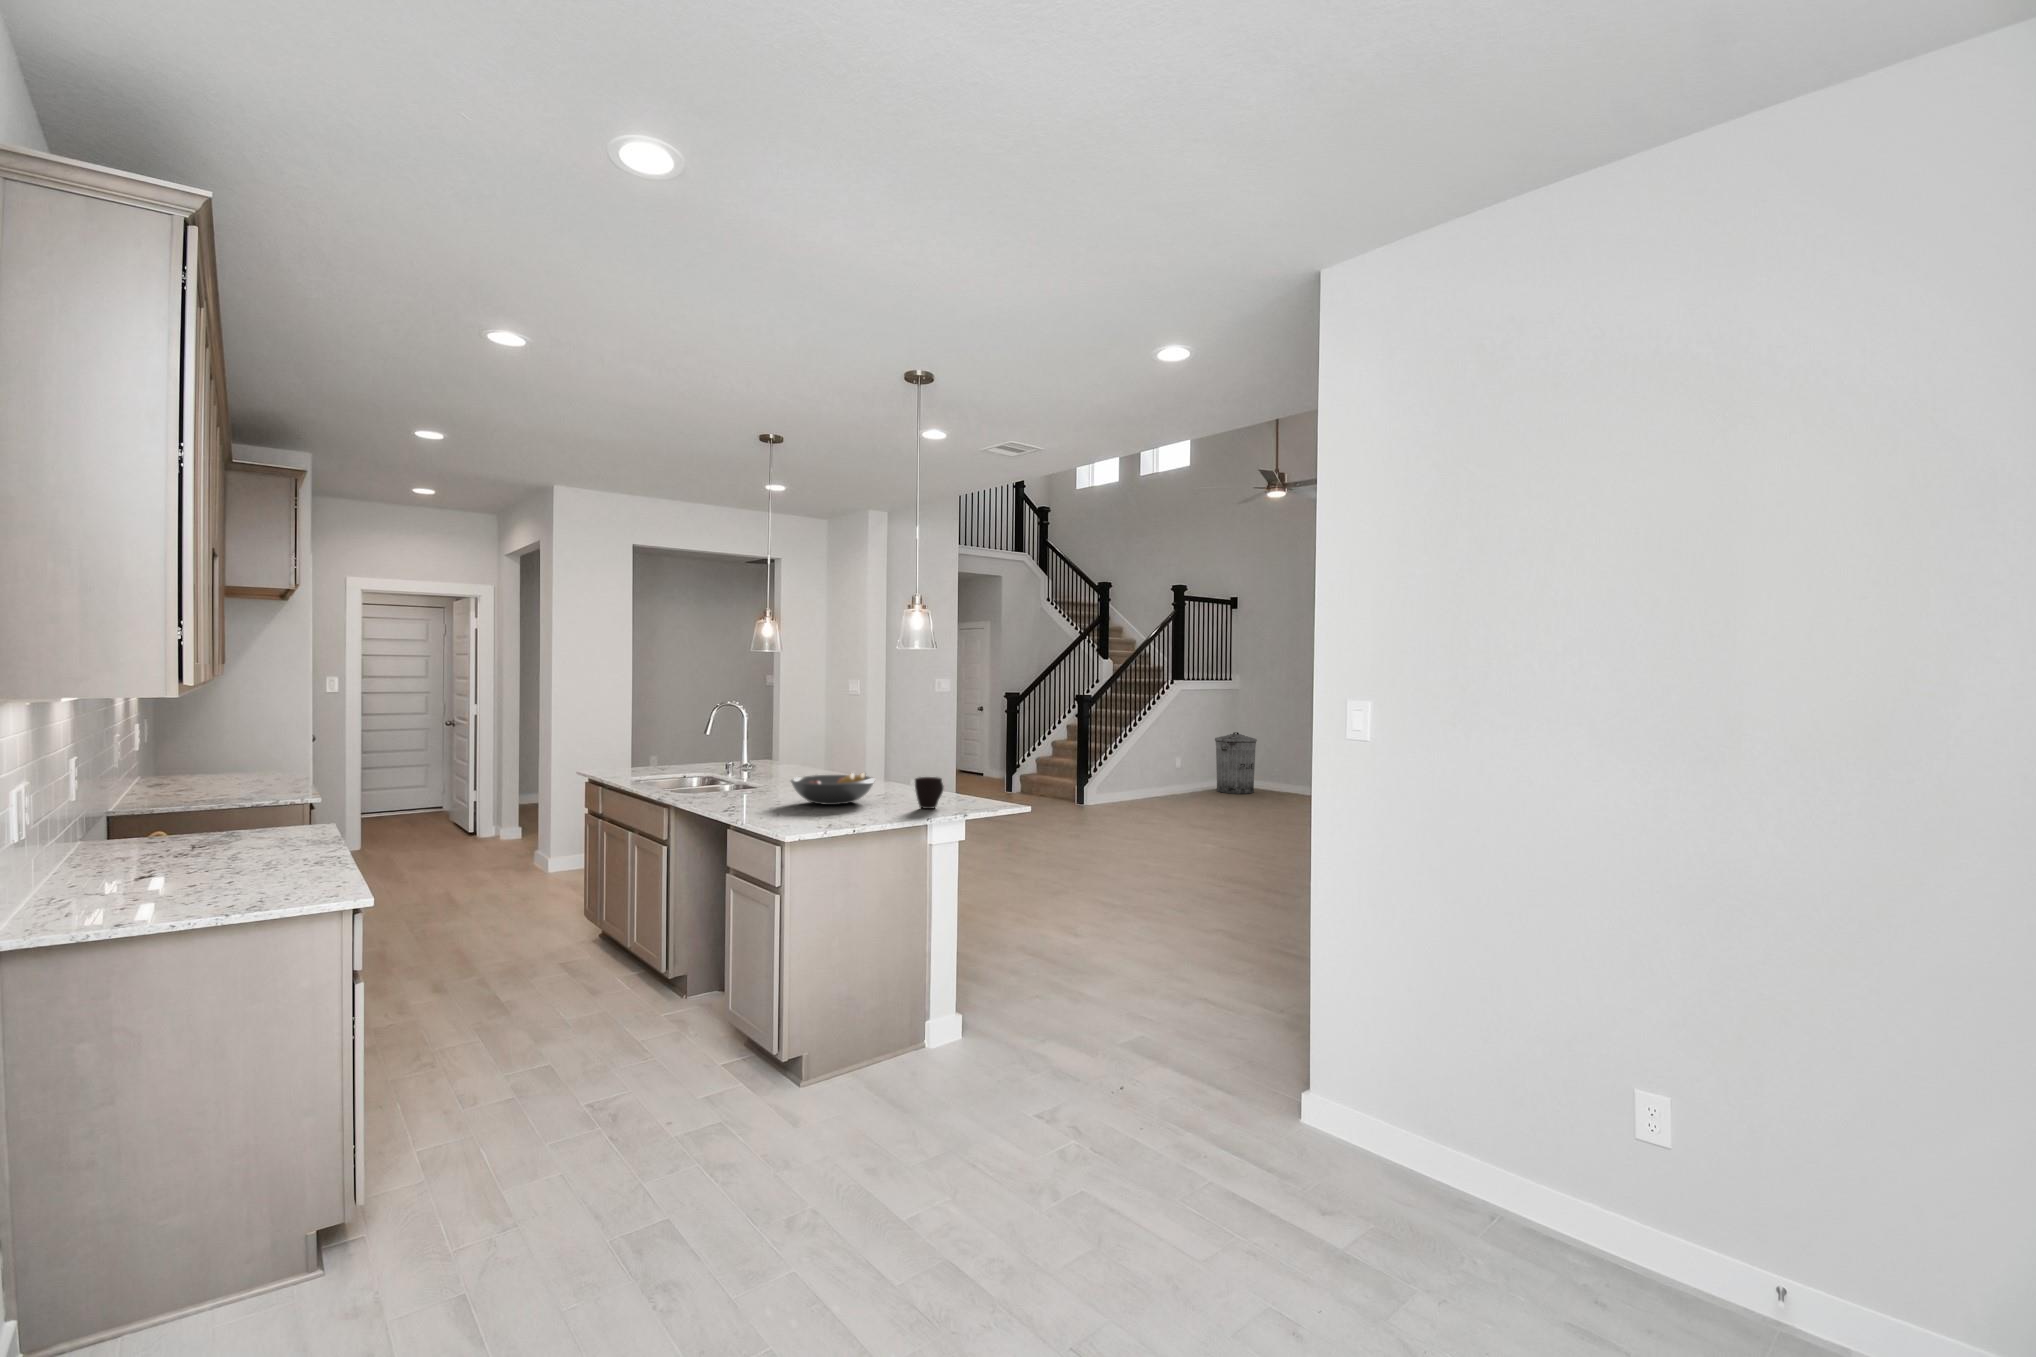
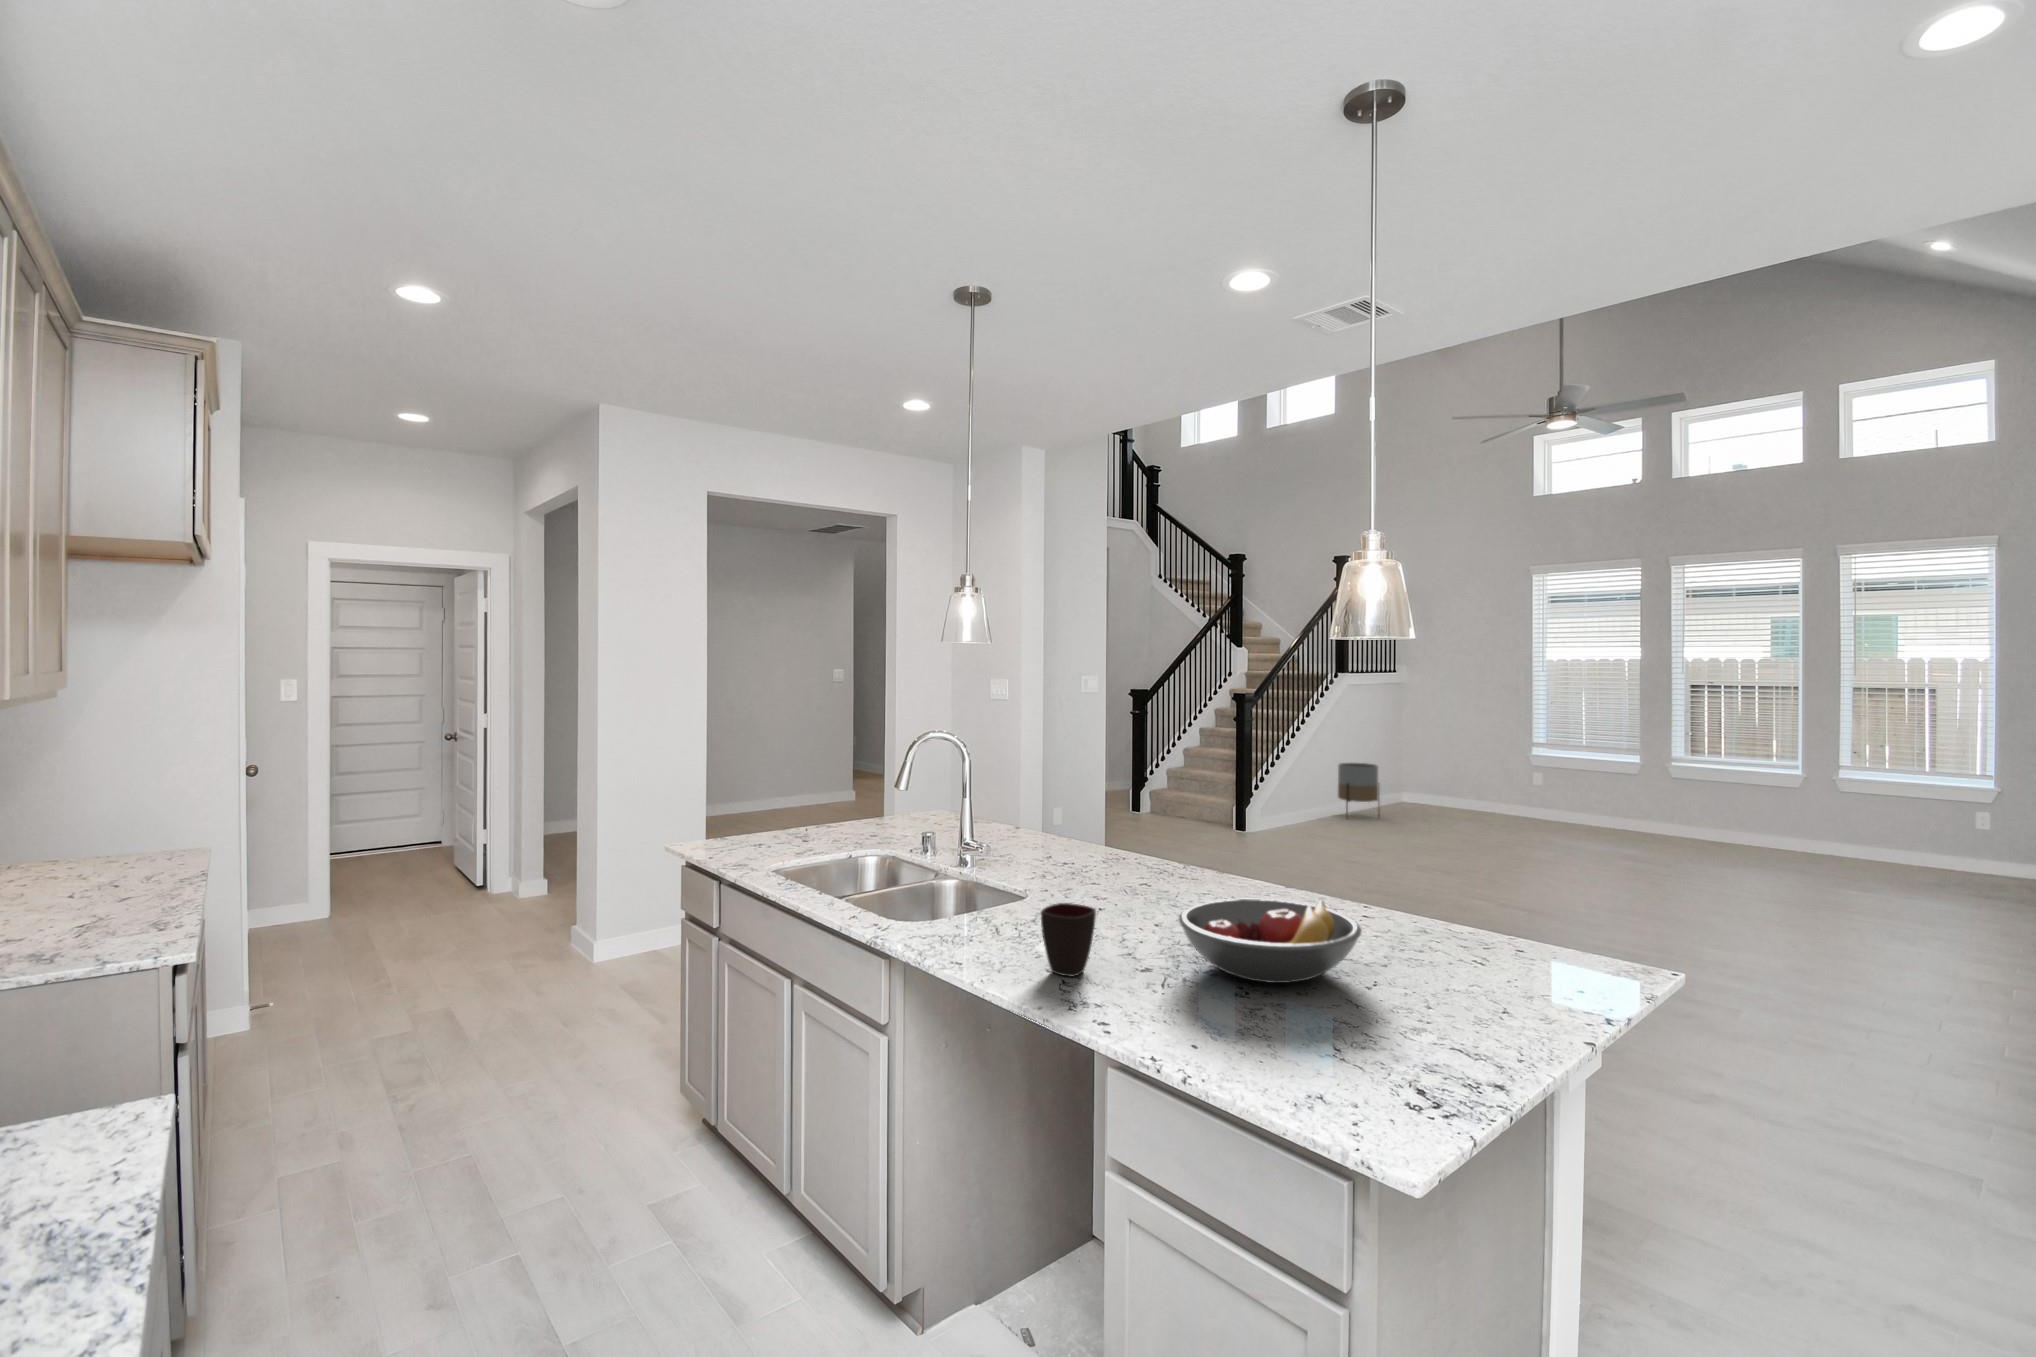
trash can: present [1215,732,1257,794] -> none [1384,735,1439,811]
planter: none [1167,753,1199,799] -> present [1338,763,1380,815]
cup: present [915,777,943,809] -> present [1041,903,1096,977]

